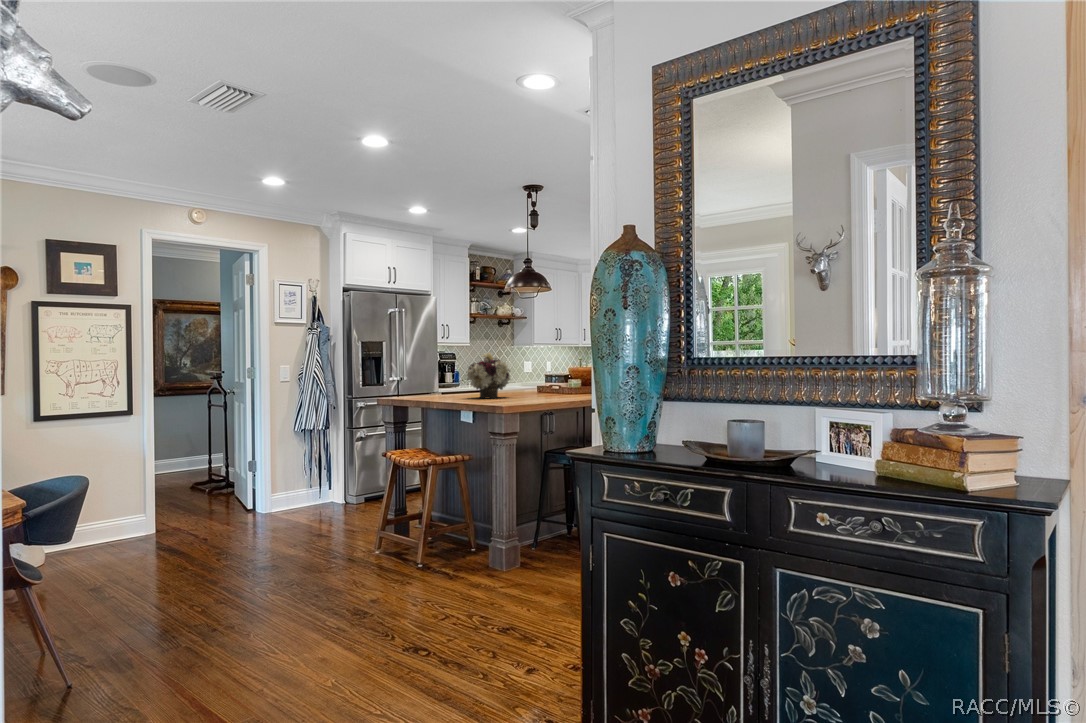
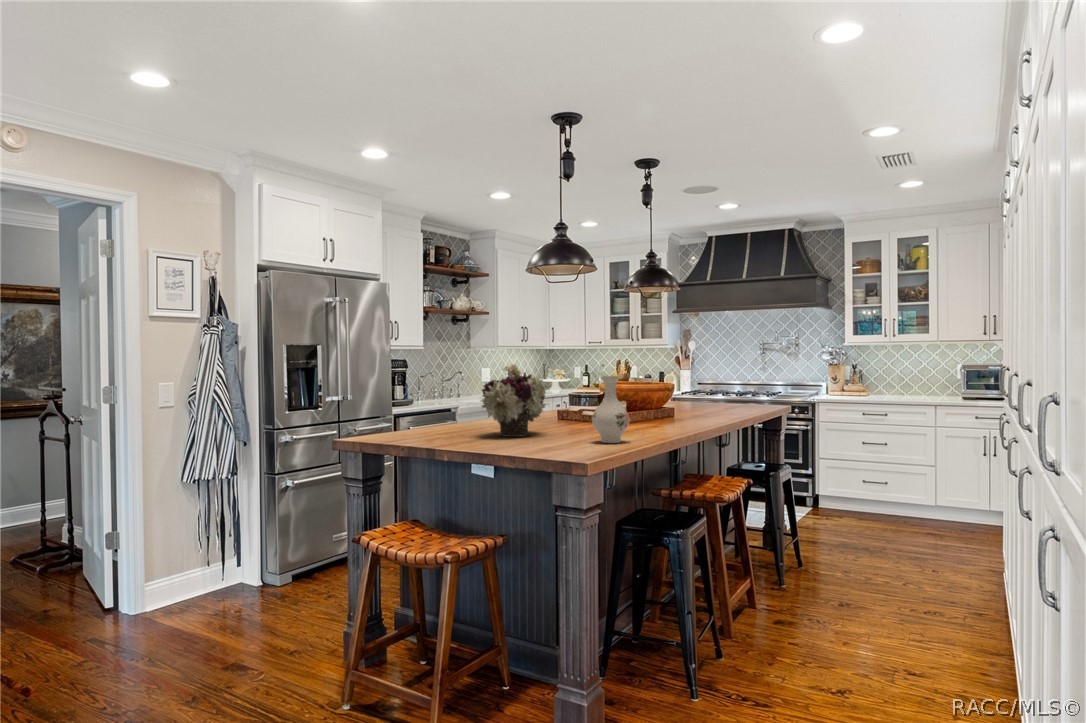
vase: none [526,359,549,400] -> present [592,376,630,443]

